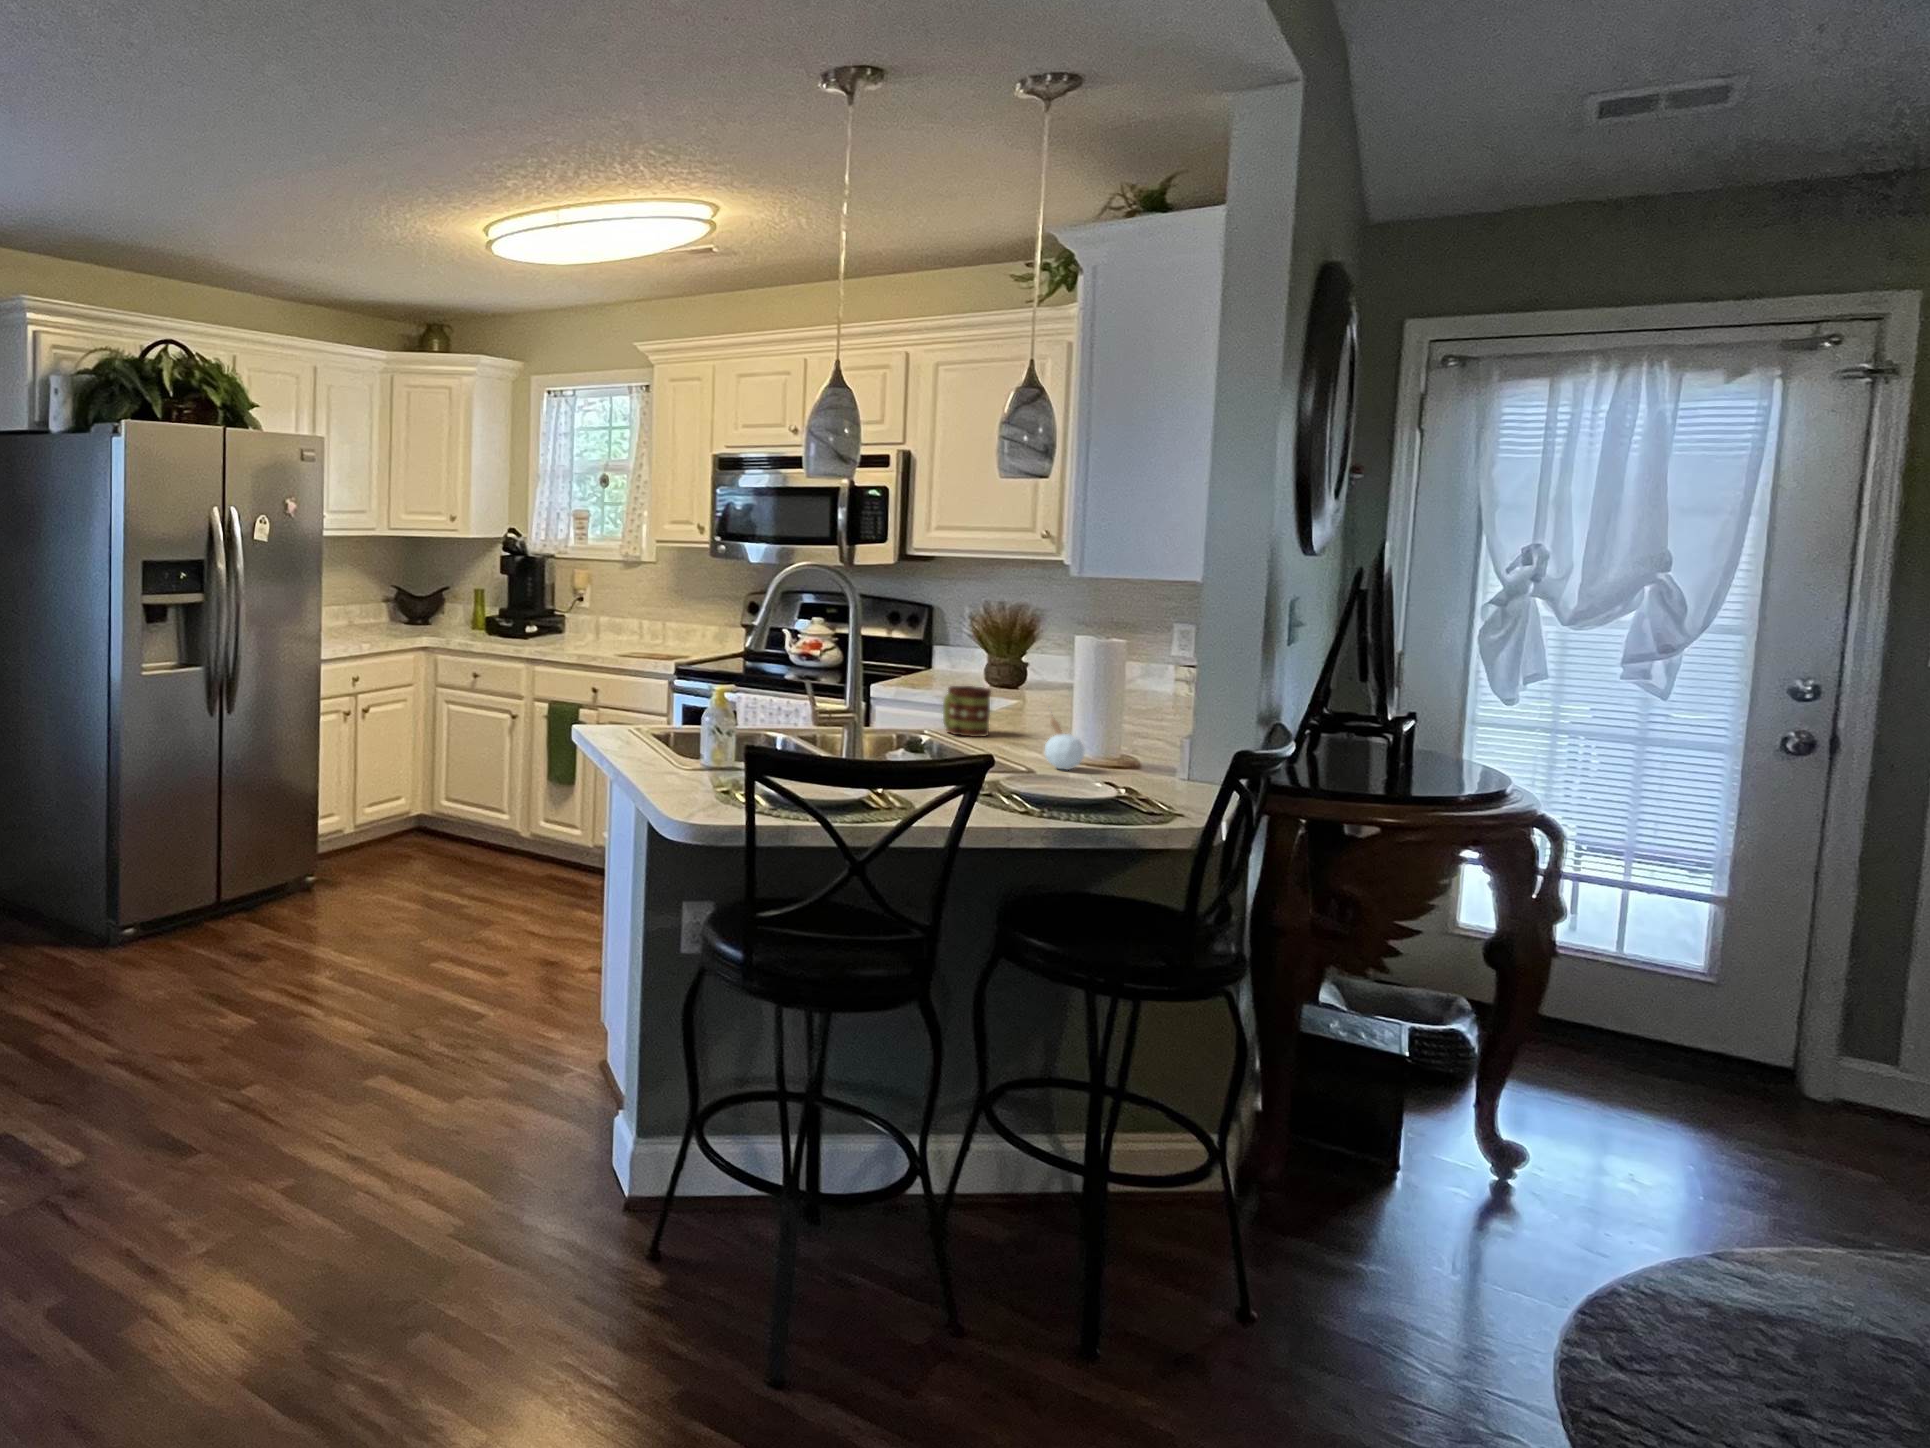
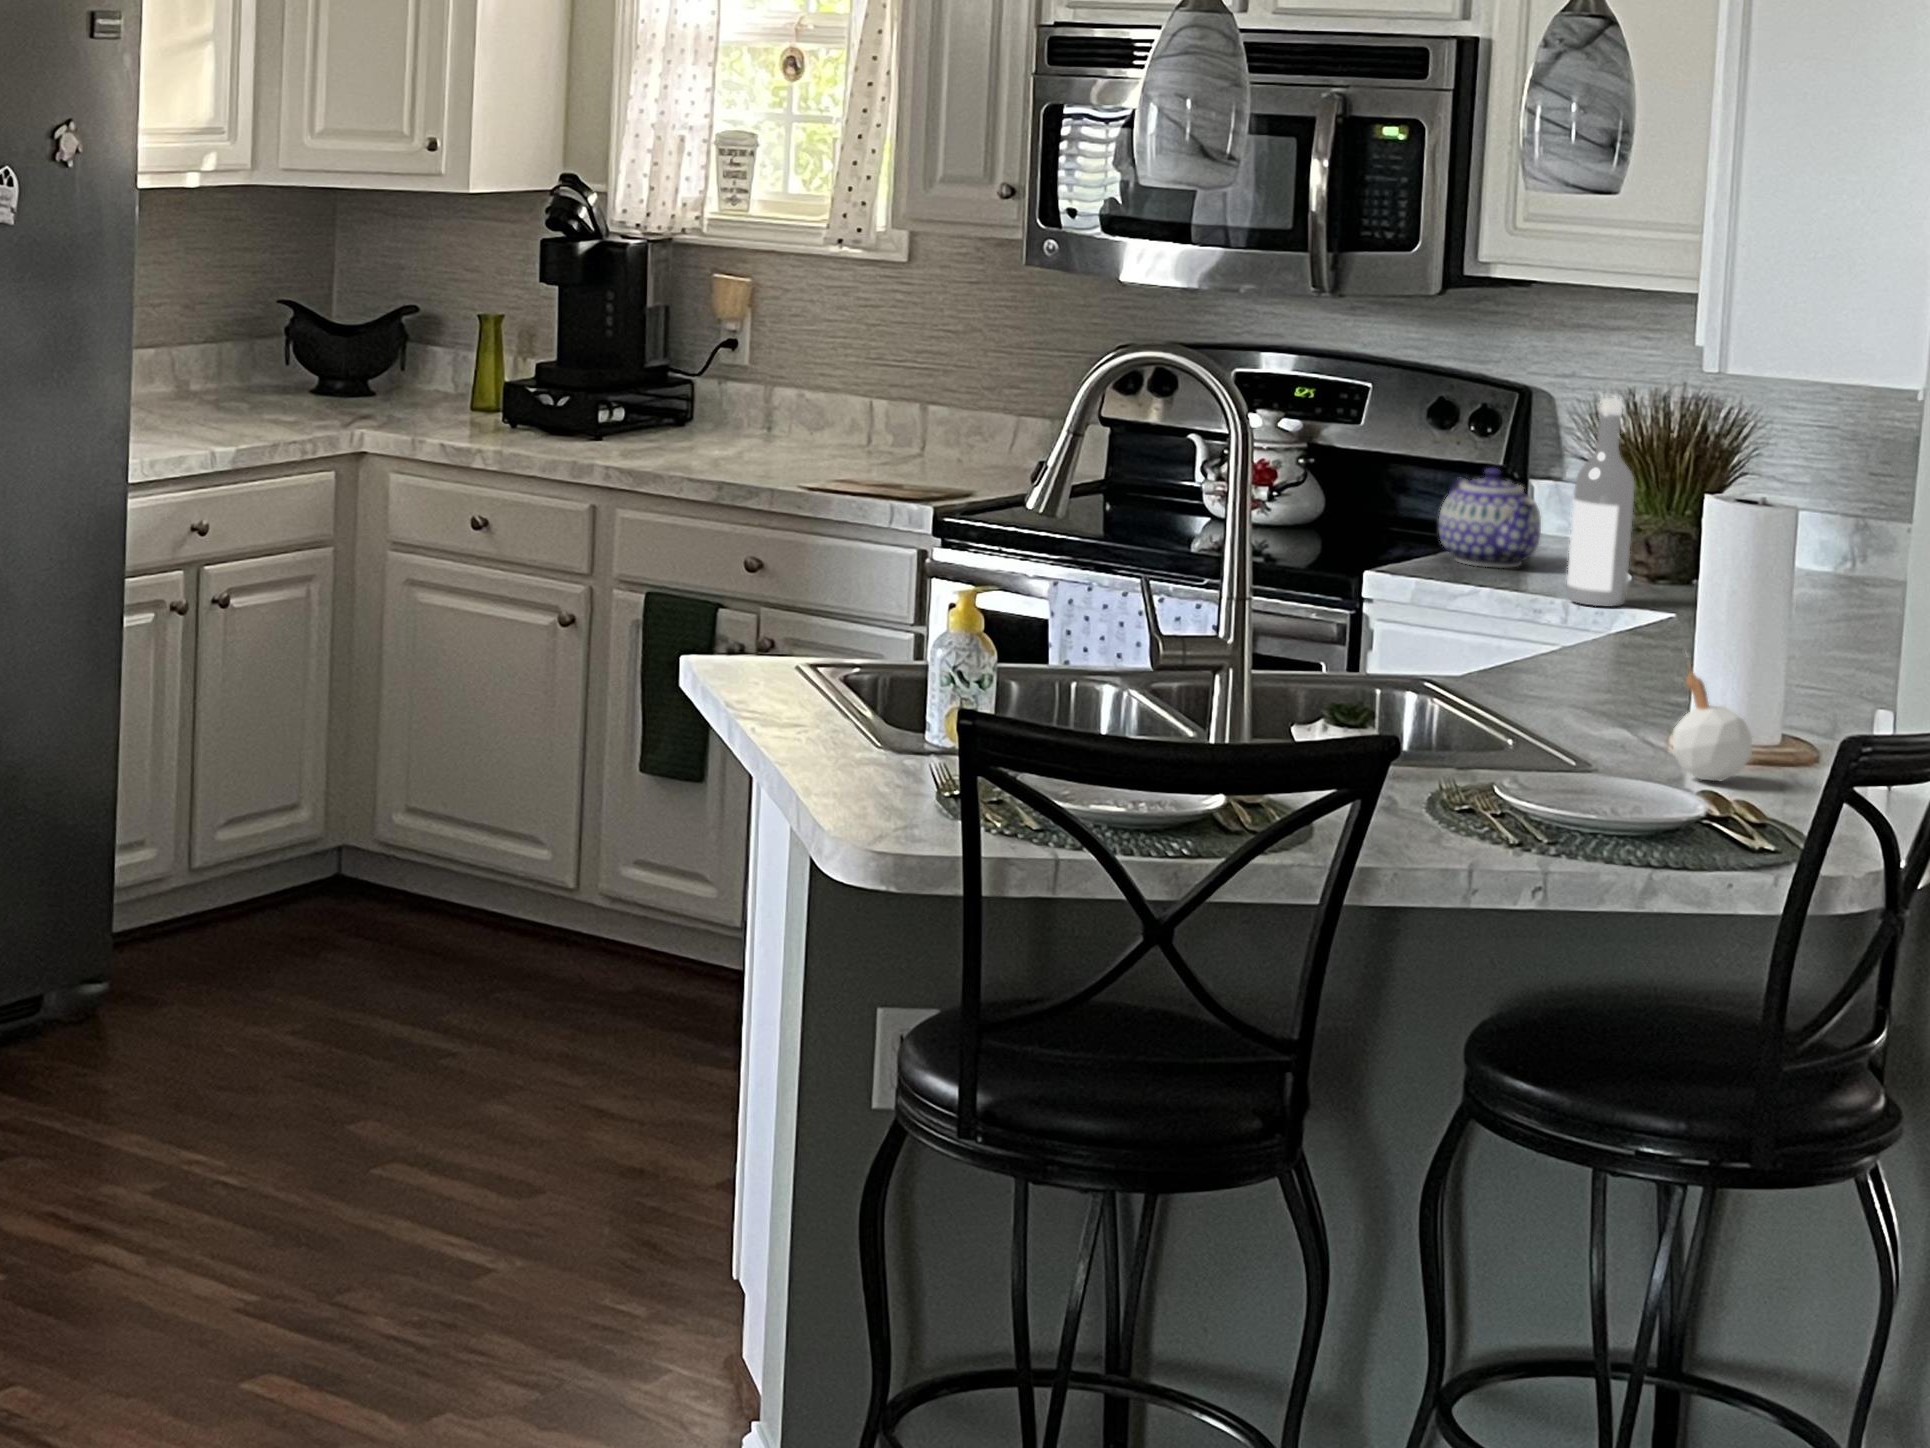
wine bottle: none [962,604,992,698] -> present [1567,398,1634,606]
teapot: none [899,639,945,683] -> present [1439,468,1541,568]
mug: present [943,686,991,737] -> none [1489,592,1595,703]

